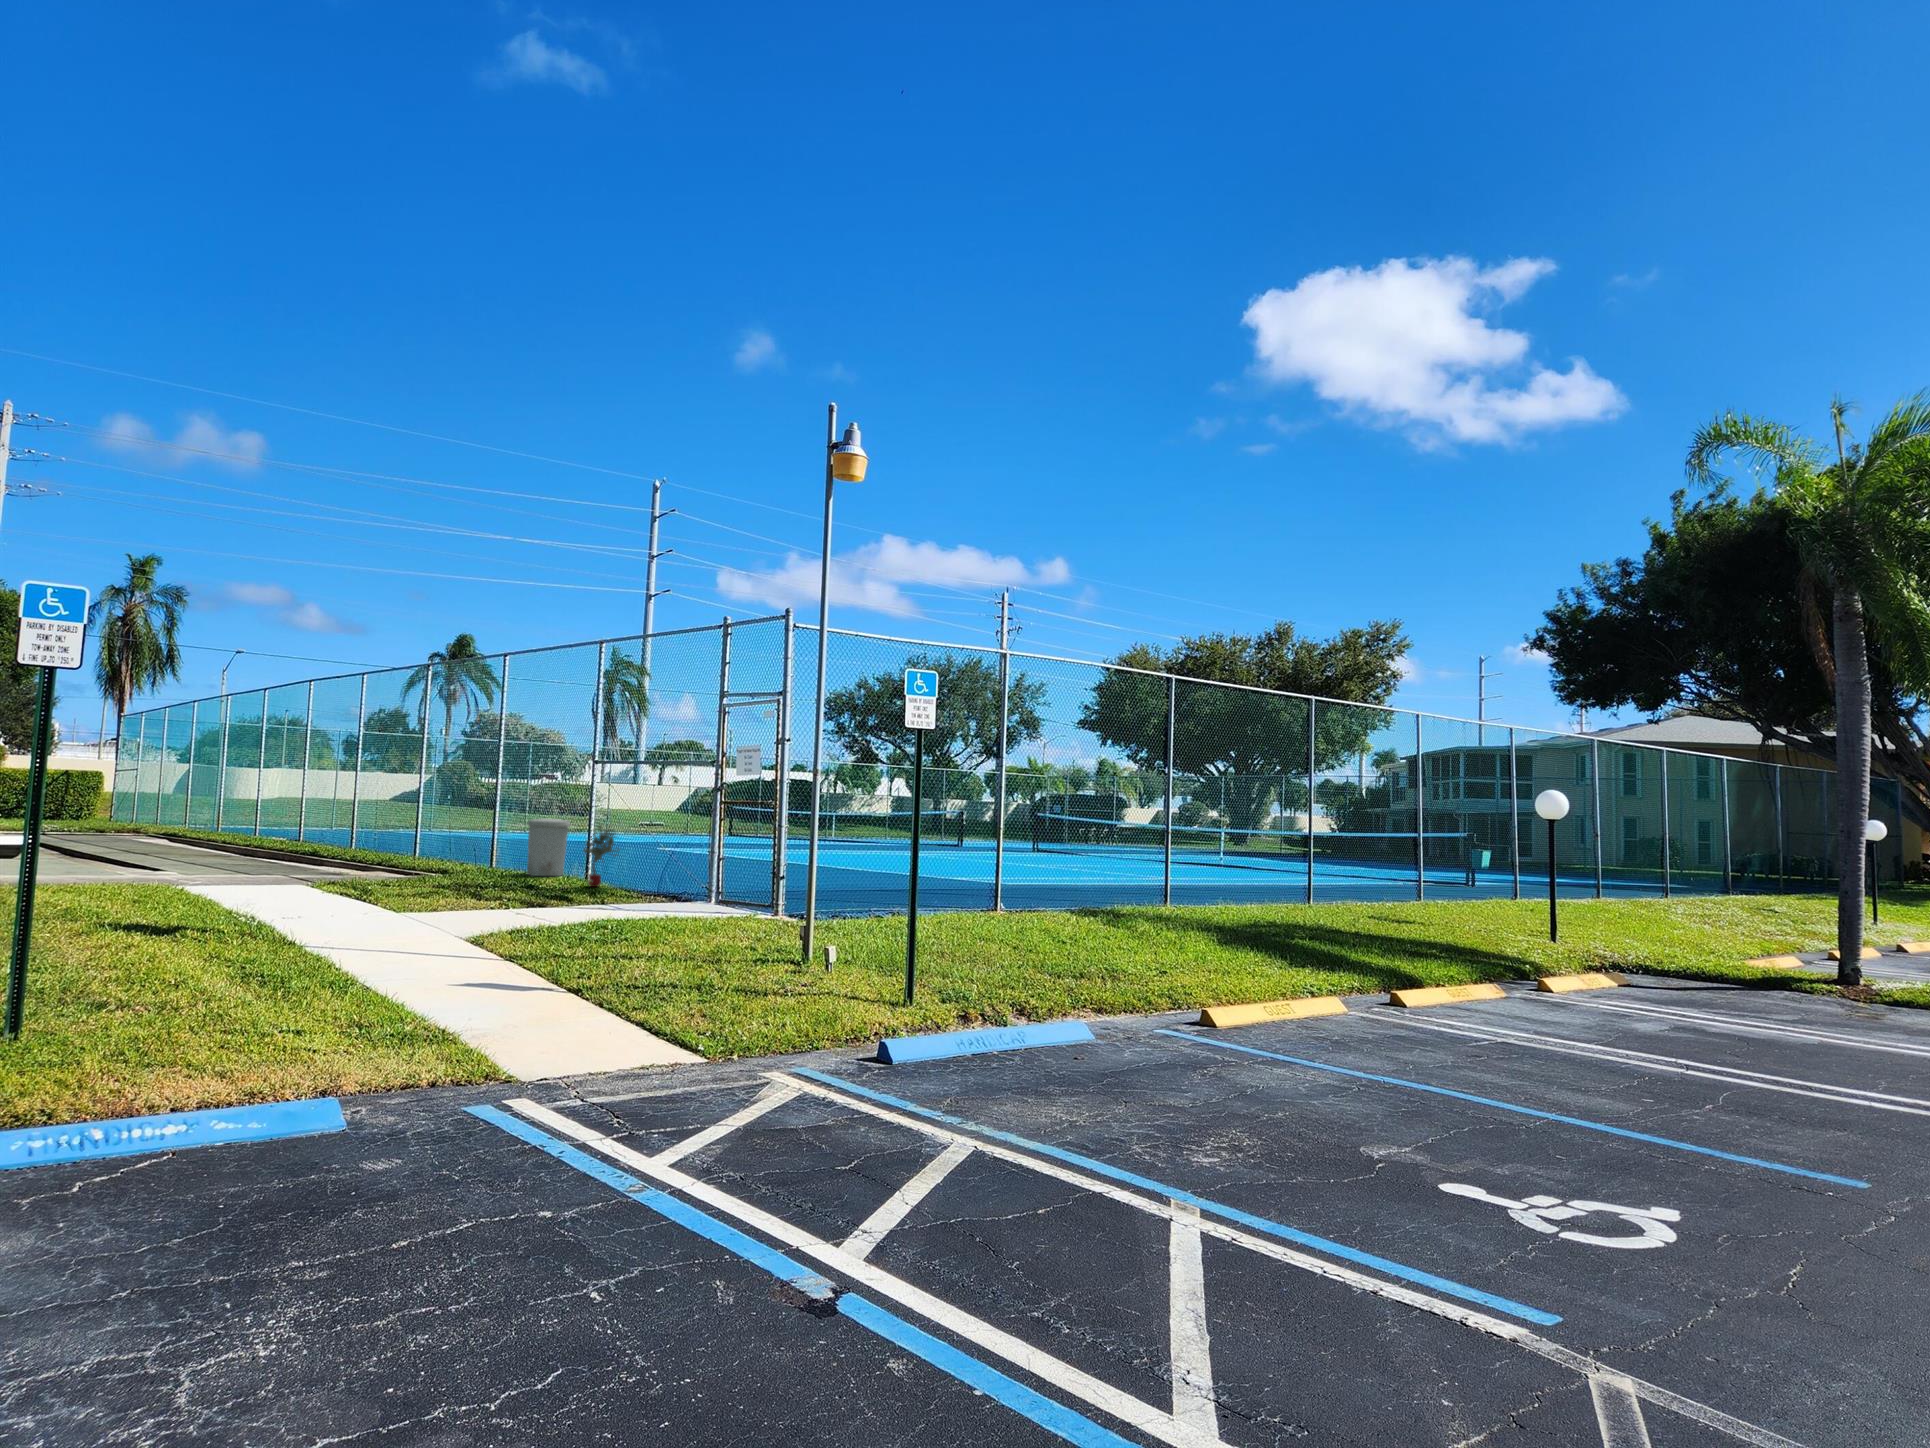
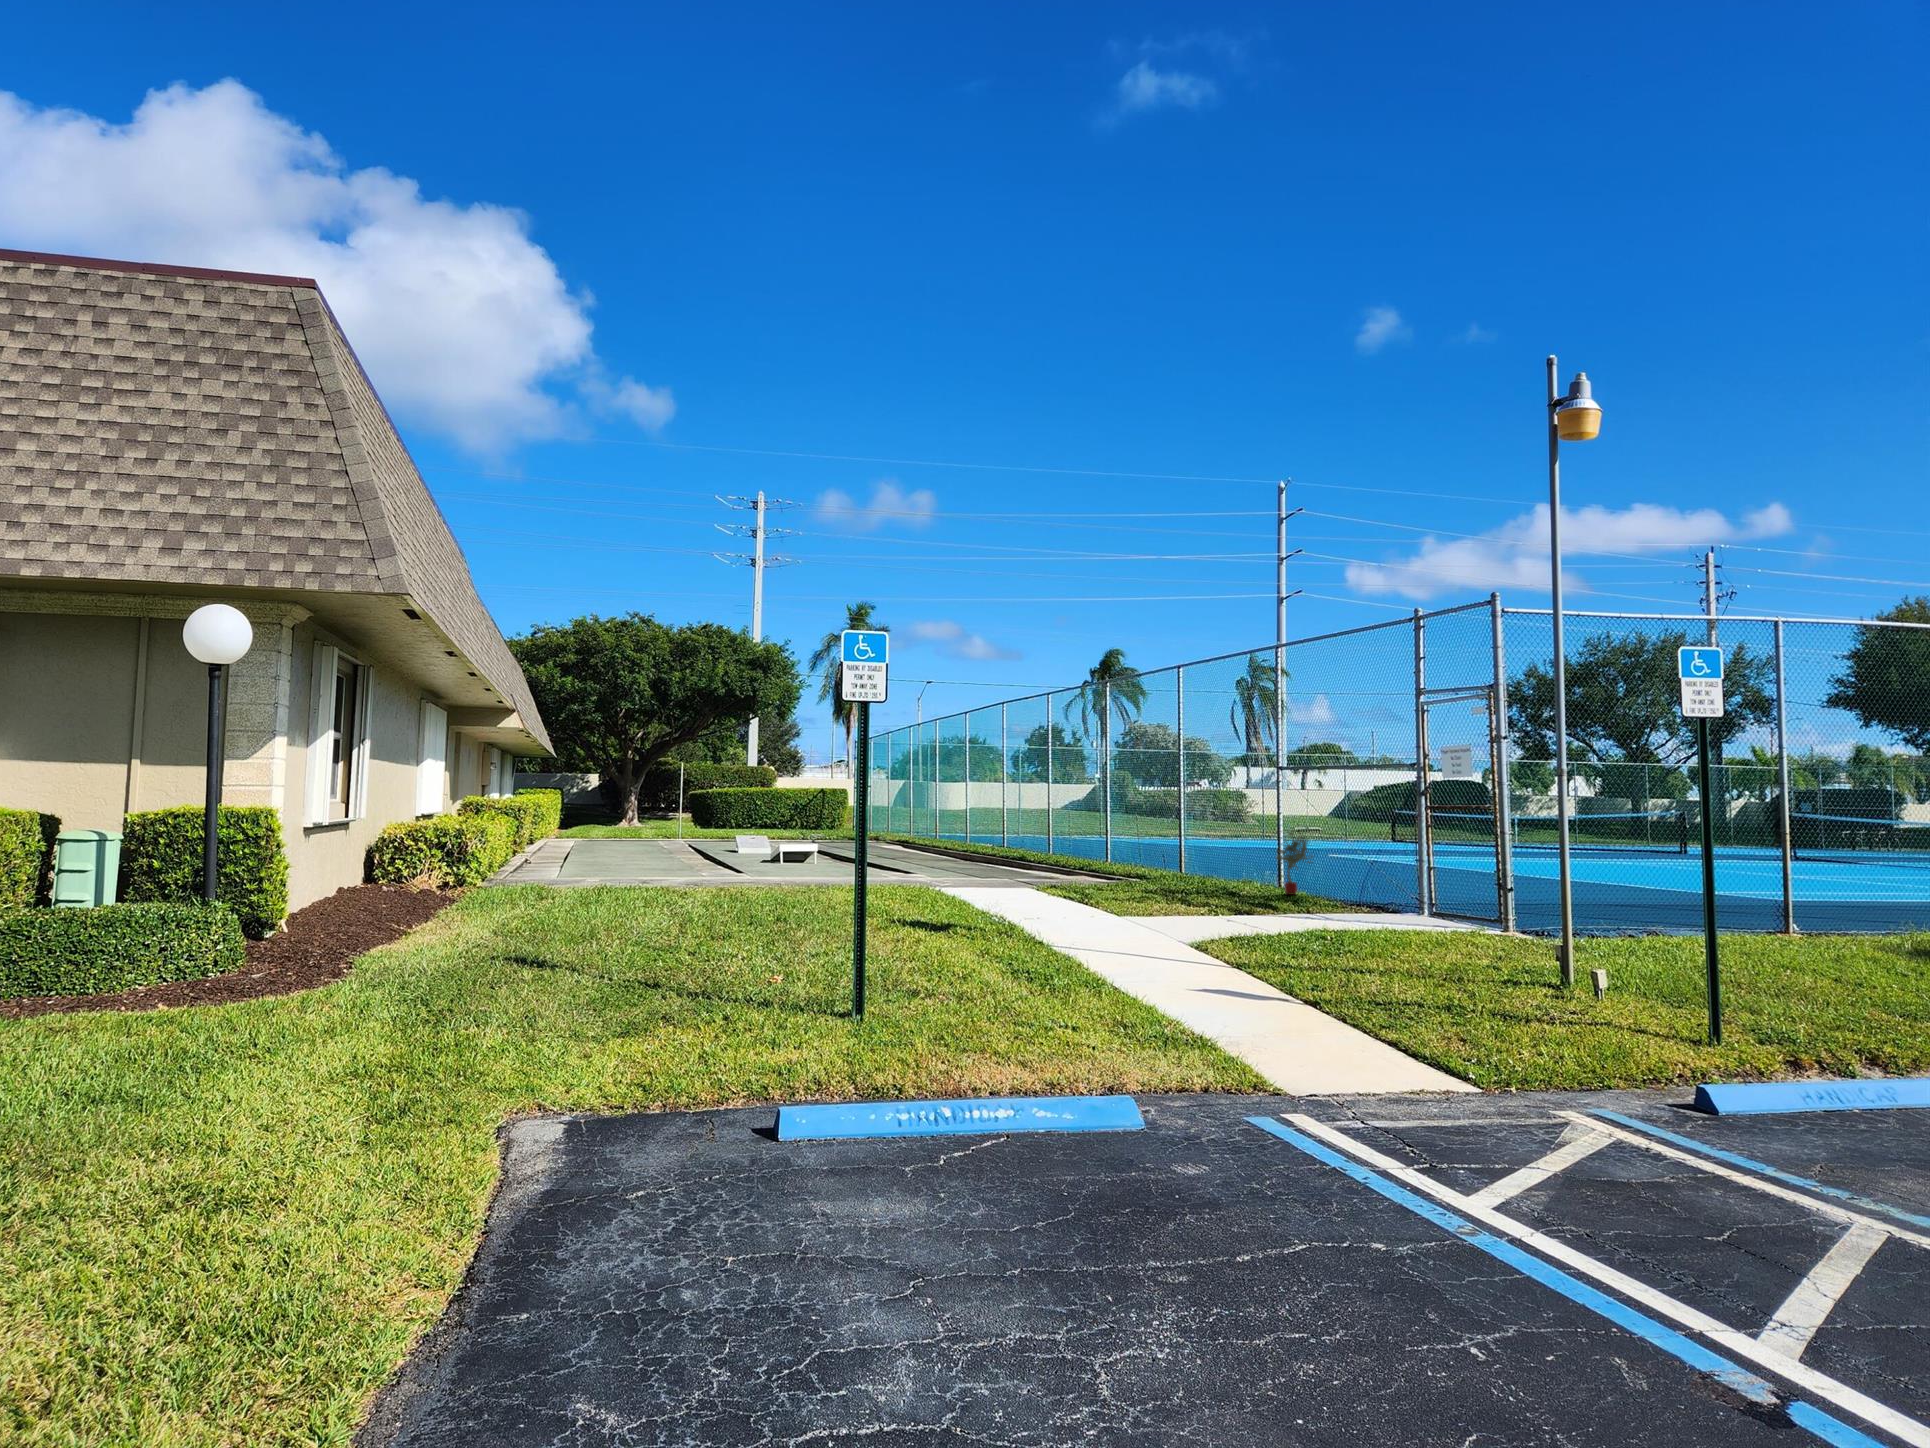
trash can: present [527,819,570,876] -> none [1216,826,1258,883]

